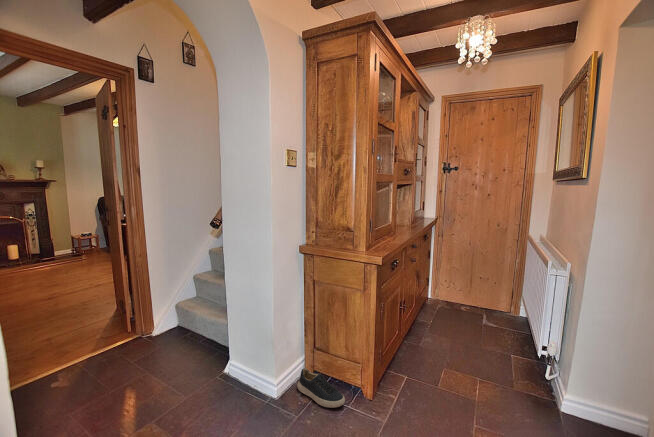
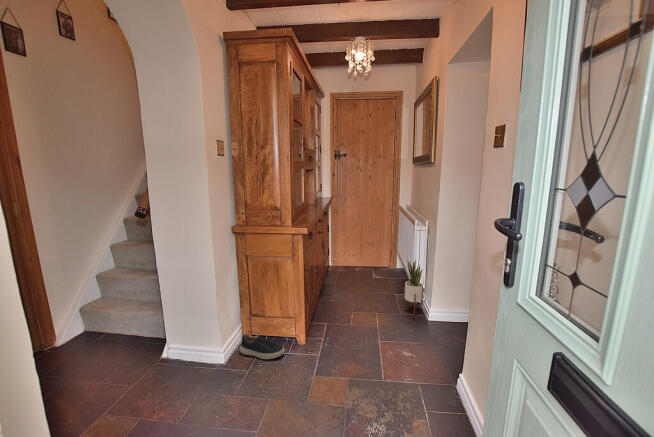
potted plant: none [520,306,556,397] -> present [403,256,423,316]

